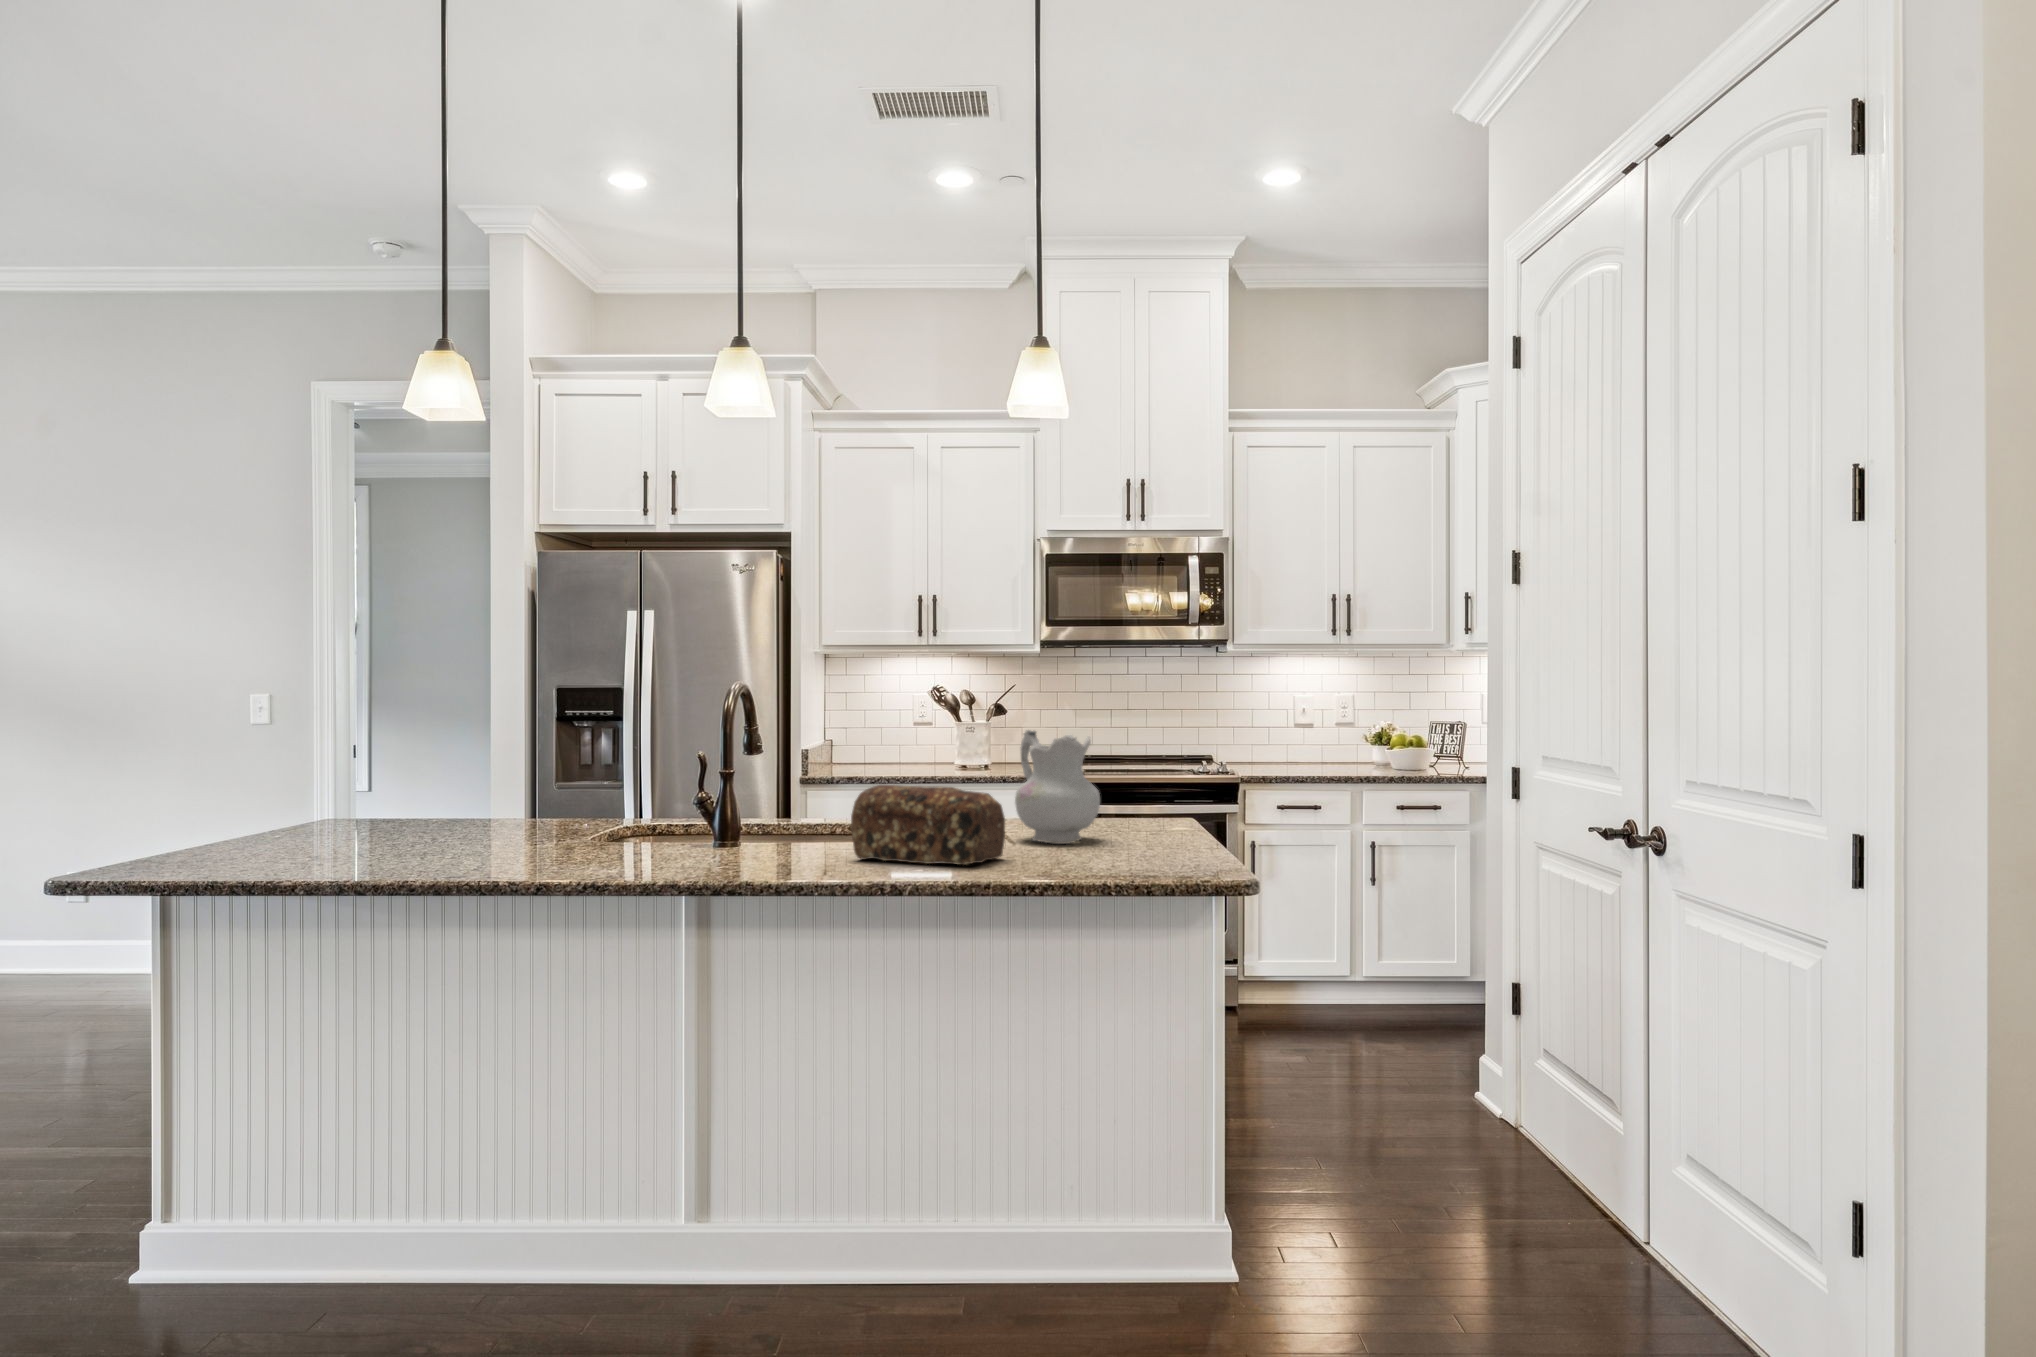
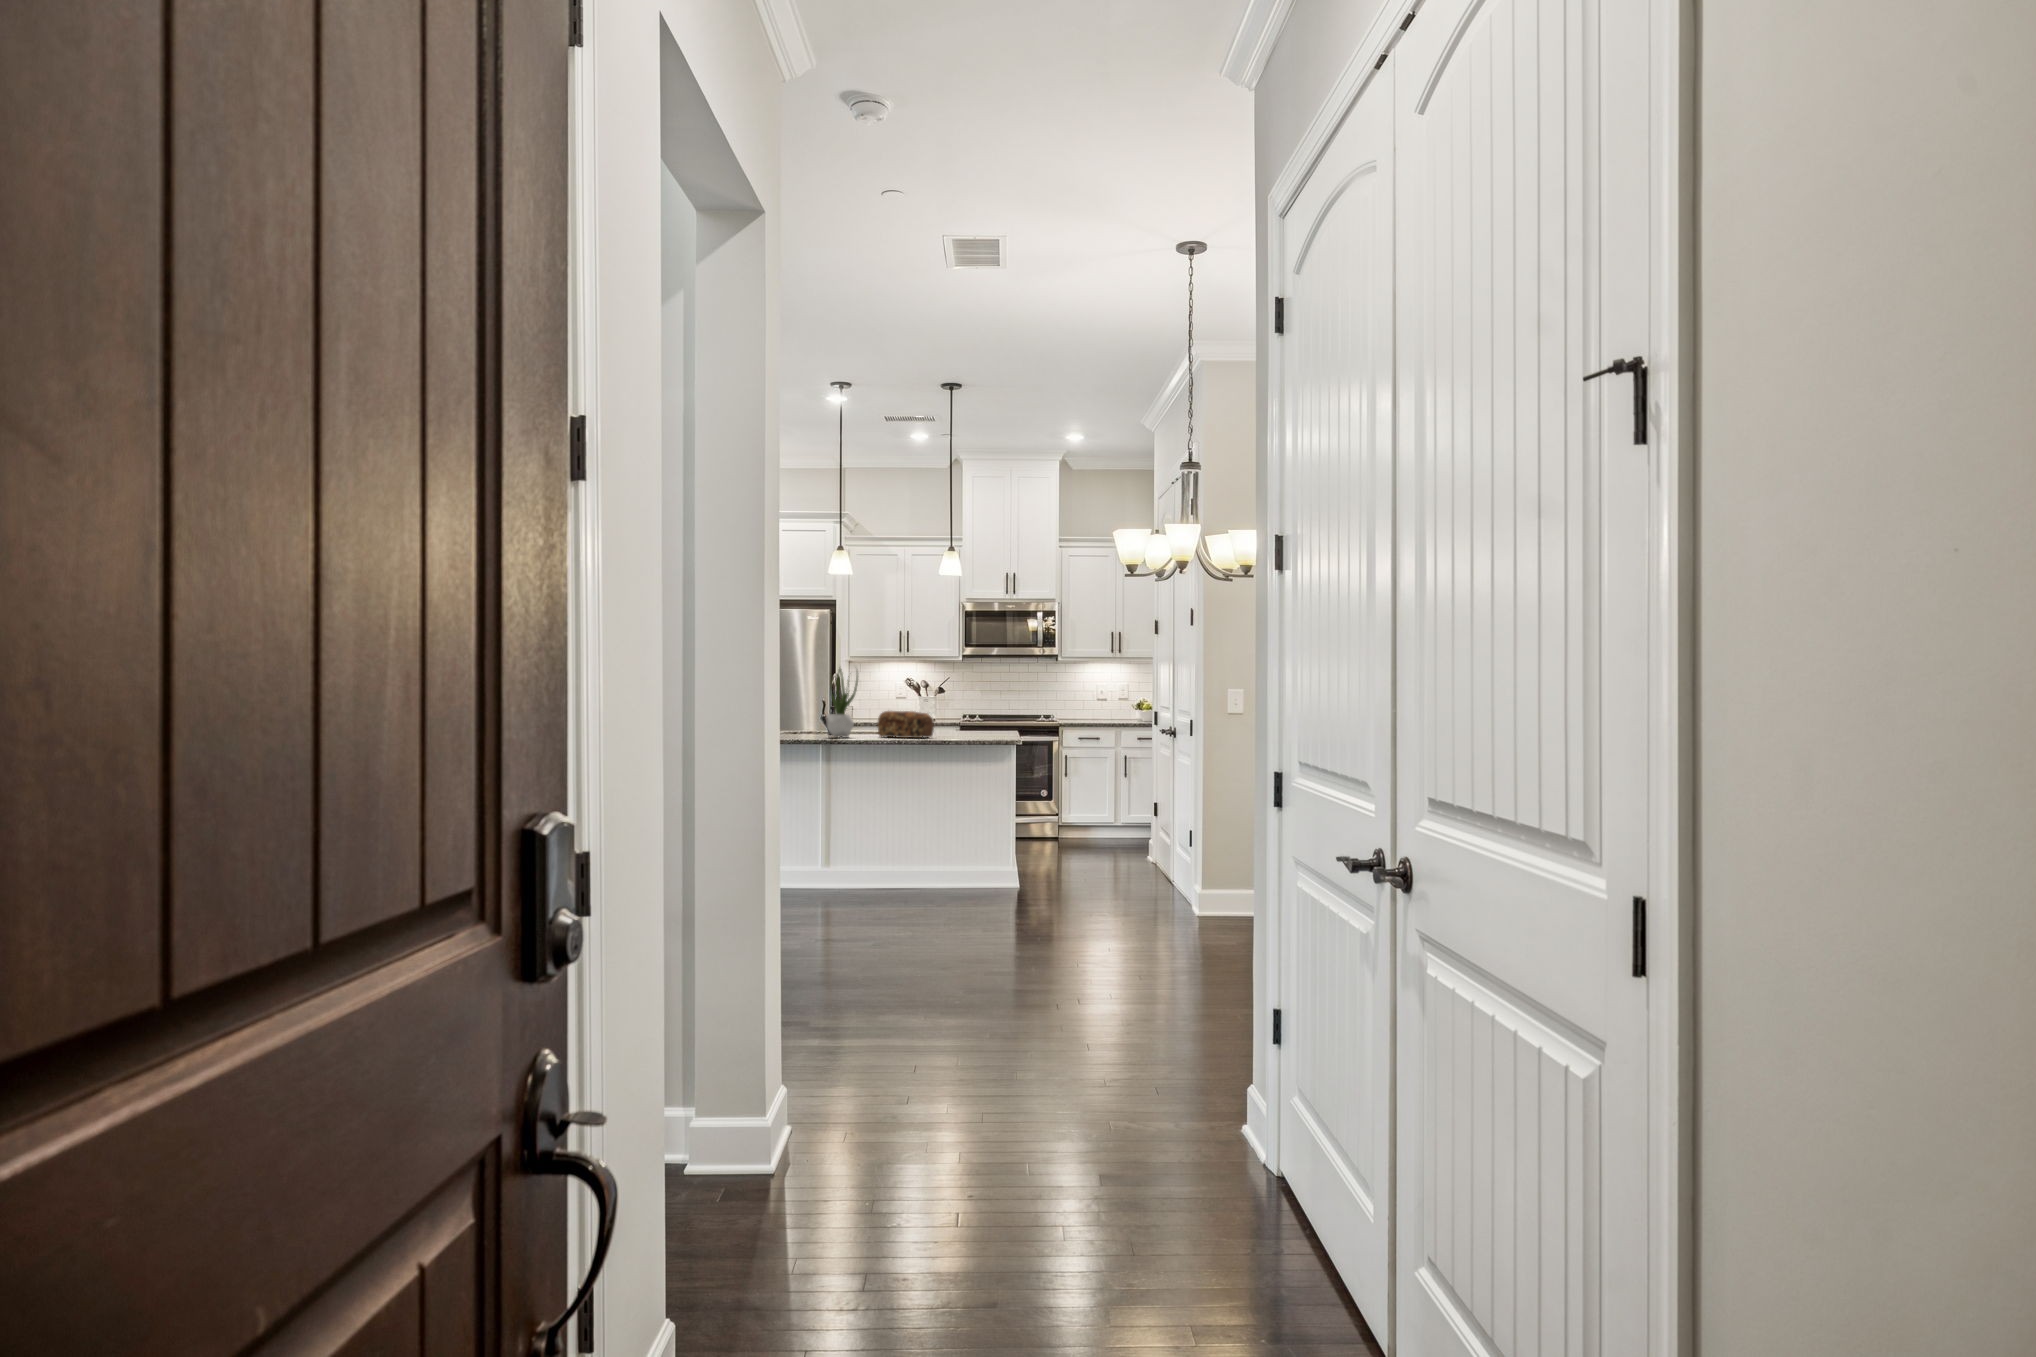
potted plant: none [710,660,798,863] -> present [827,669,858,738]
ceramic pitcher: present [1015,730,1100,844] -> none [939,692,972,736]

